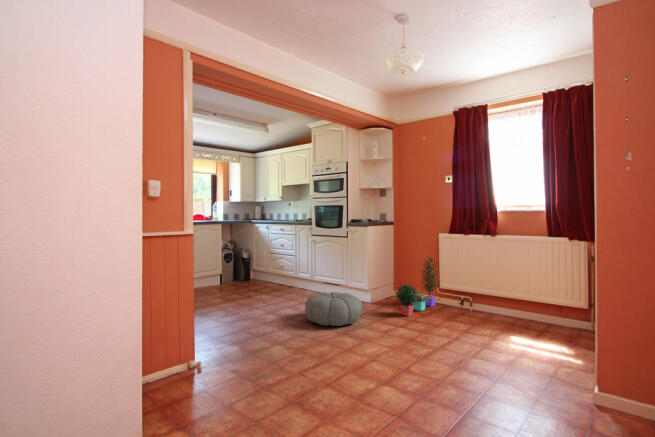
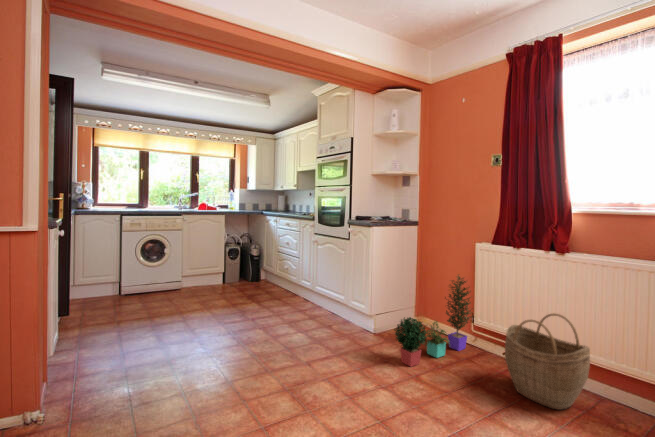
woven basket: none [467,272,514,325] -> present [505,313,590,410]
pouf: present [305,292,362,326] -> none [256,318,338,374]

